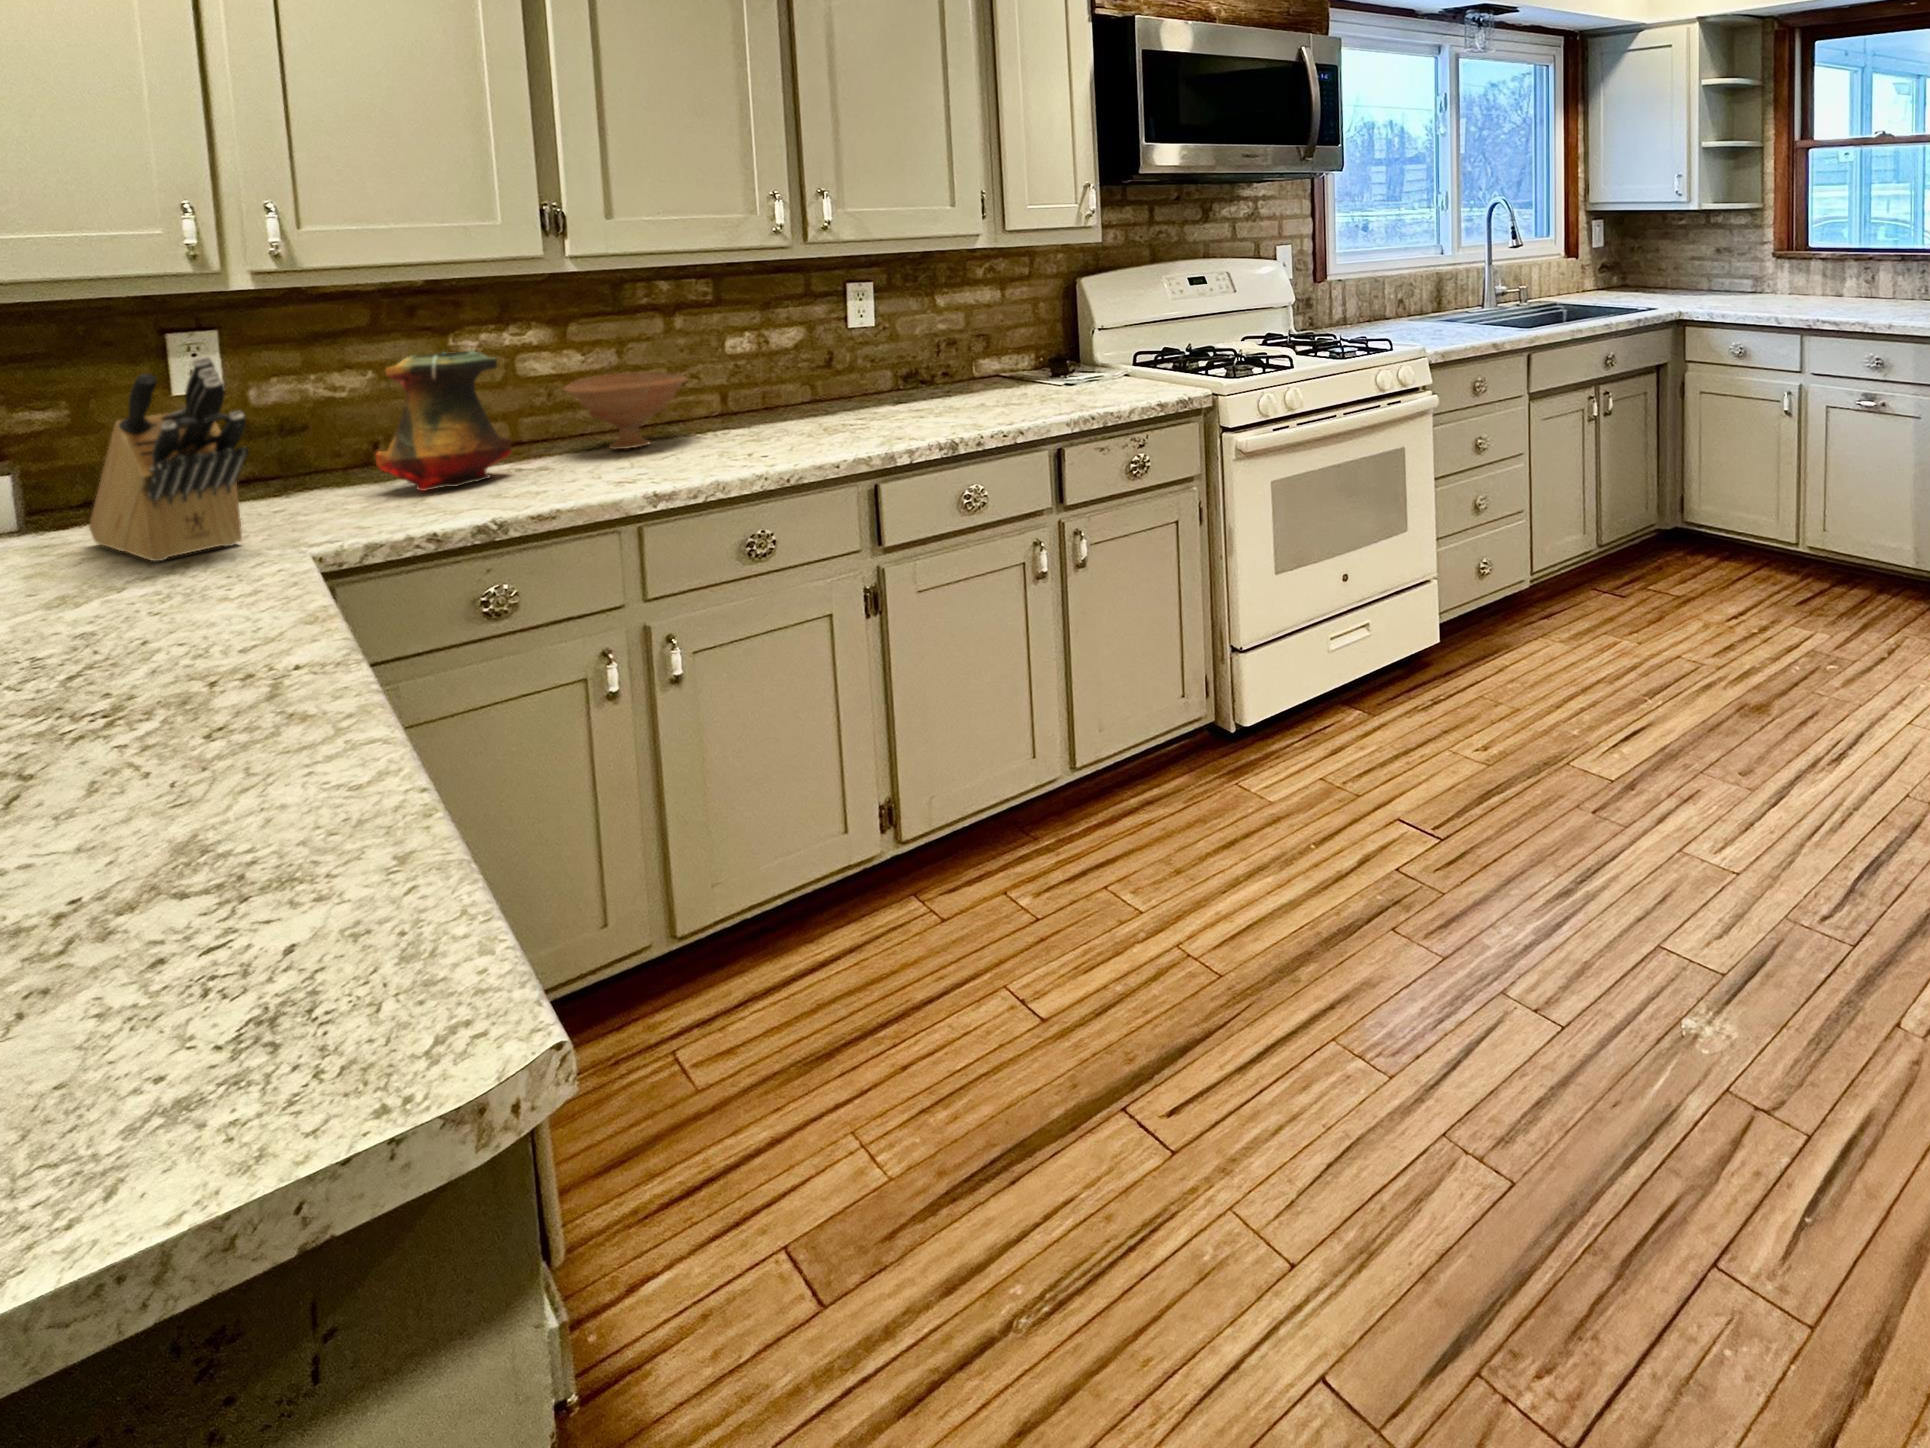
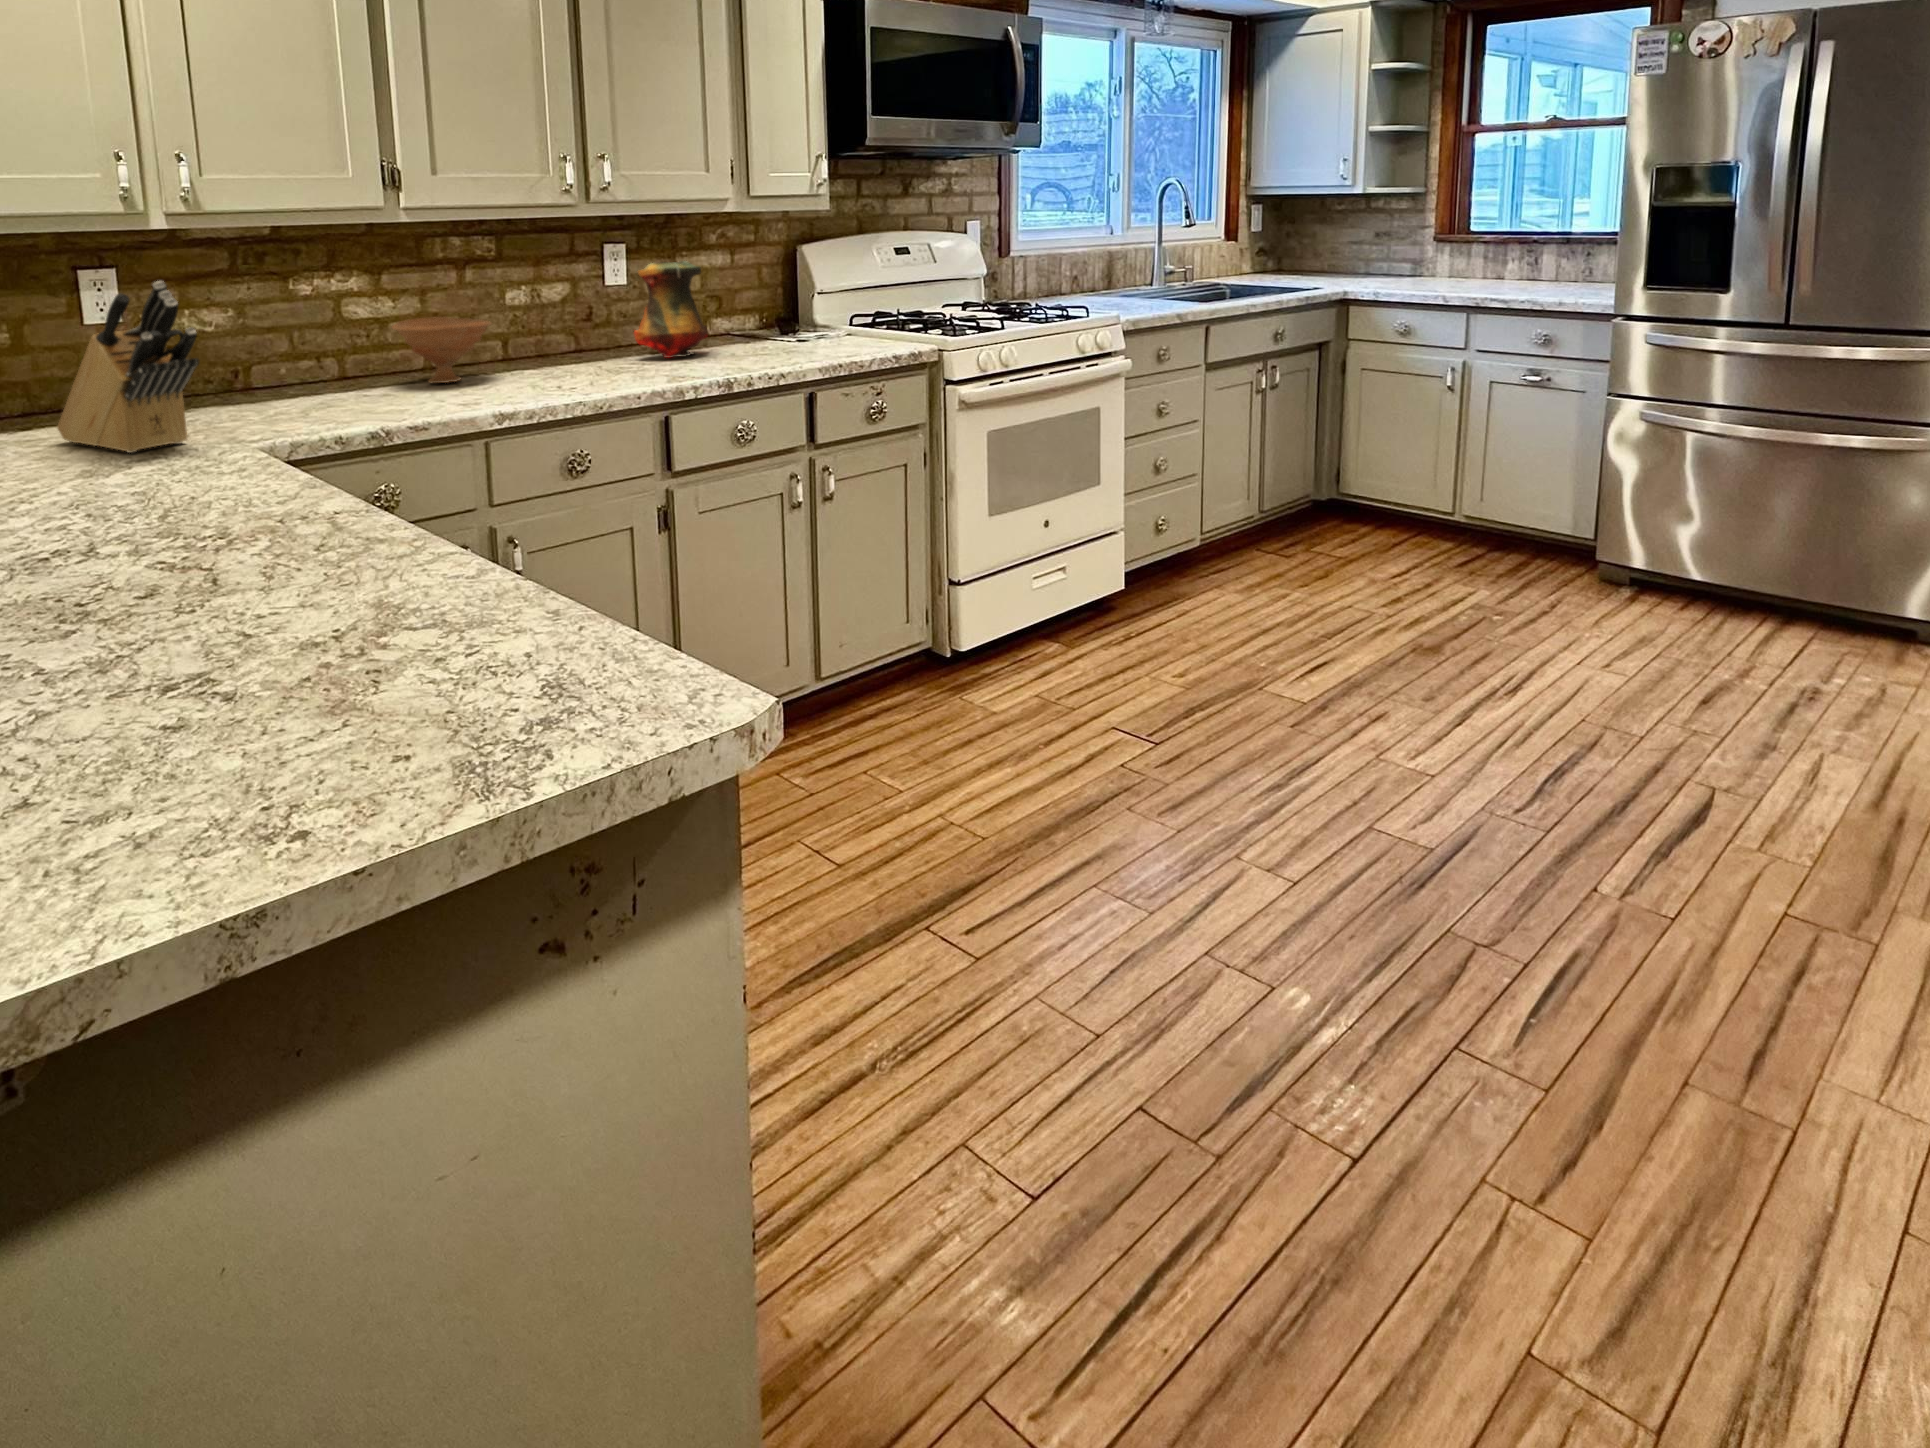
vase: present [376,351,512,491] -> present [634,261,708,358]

